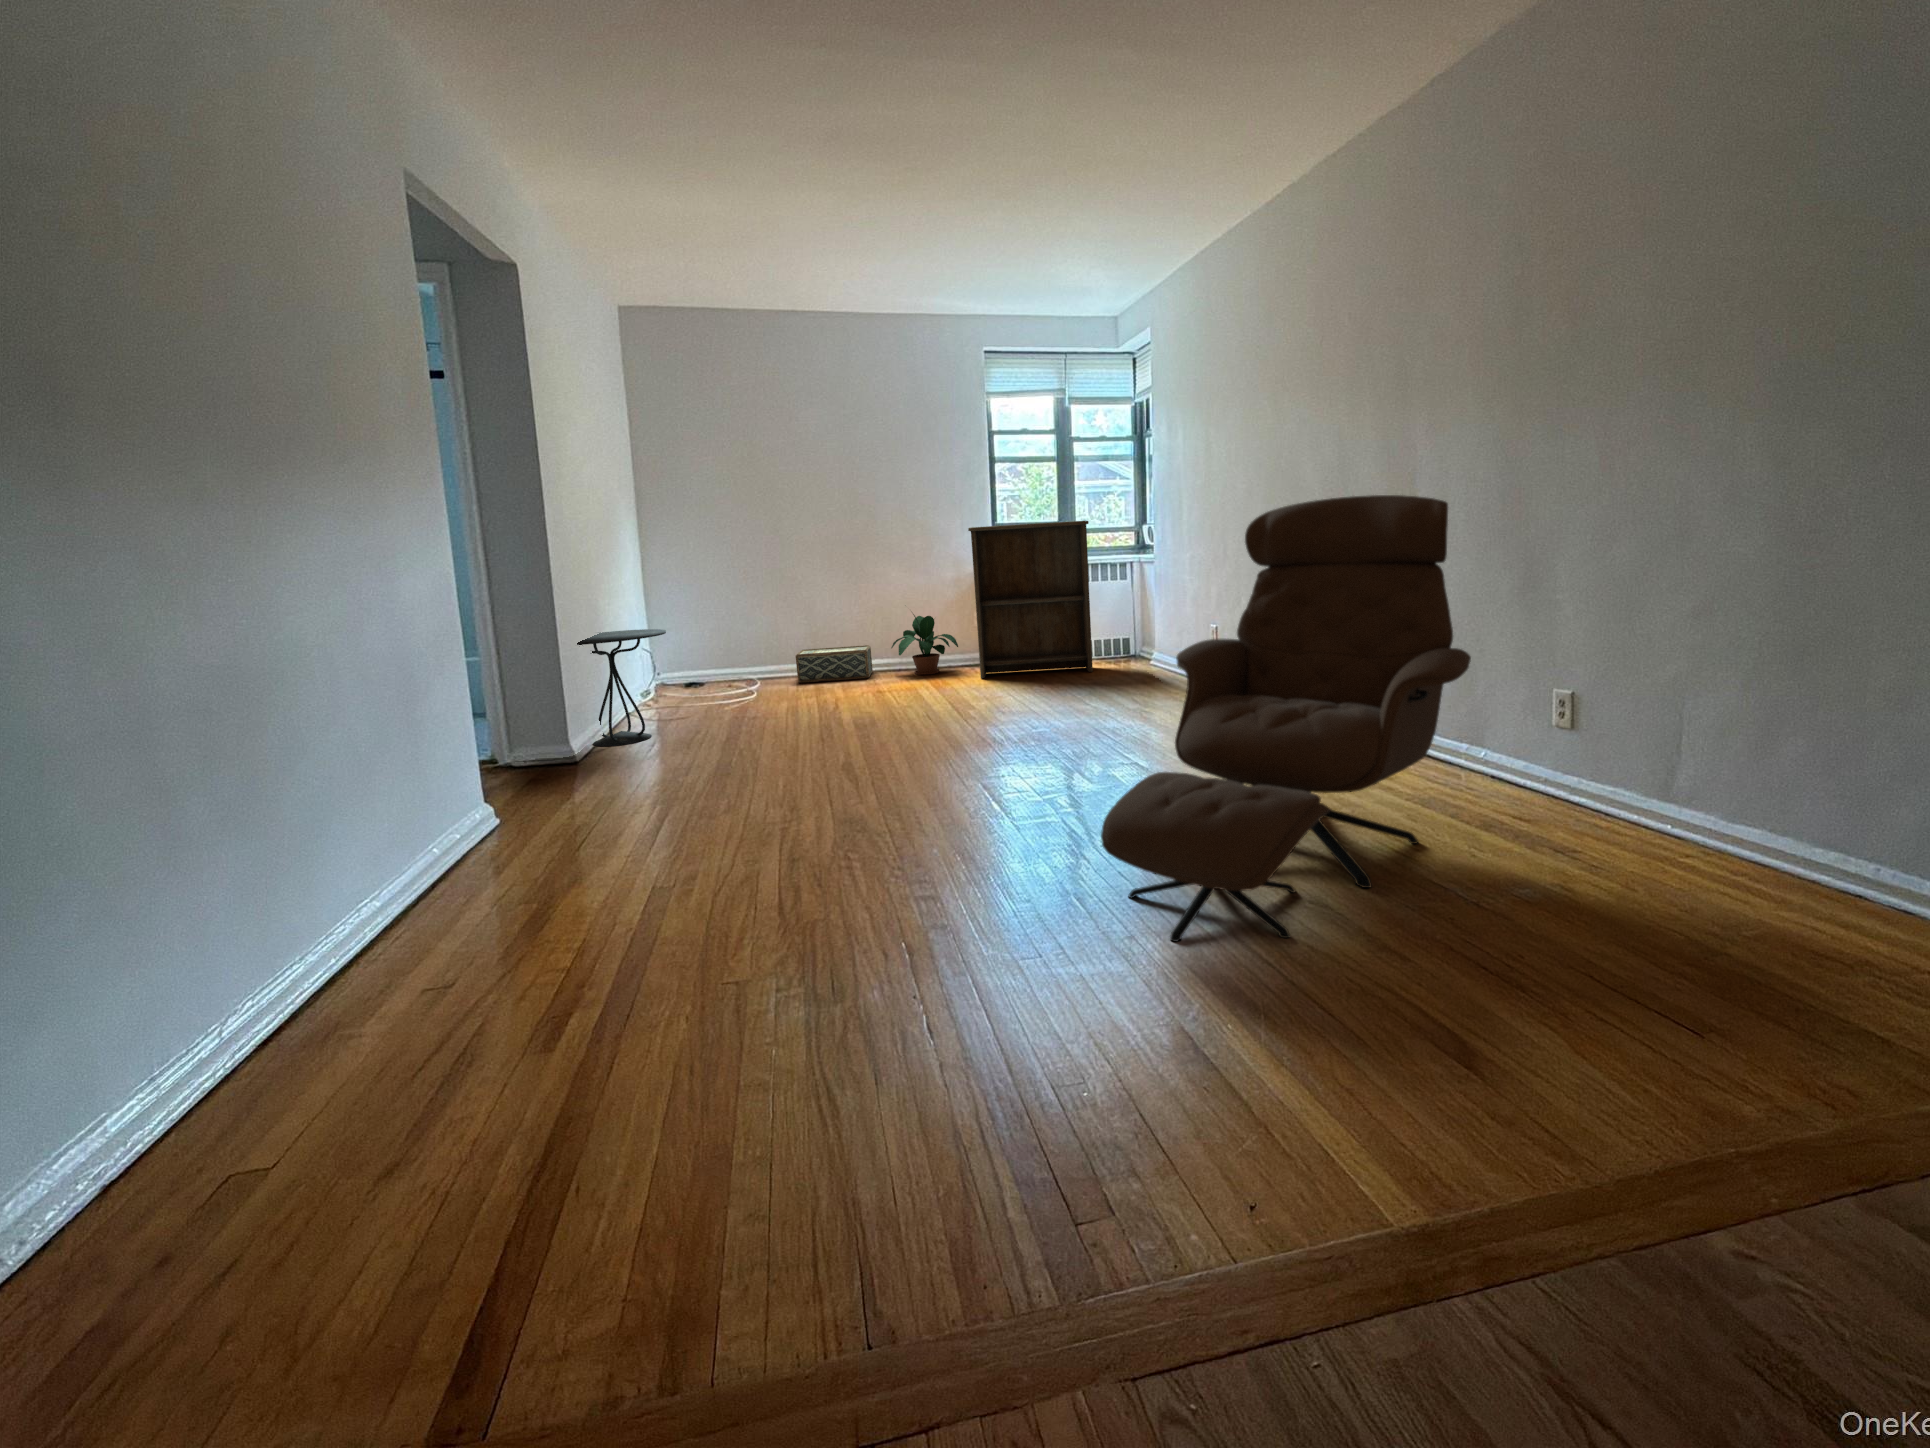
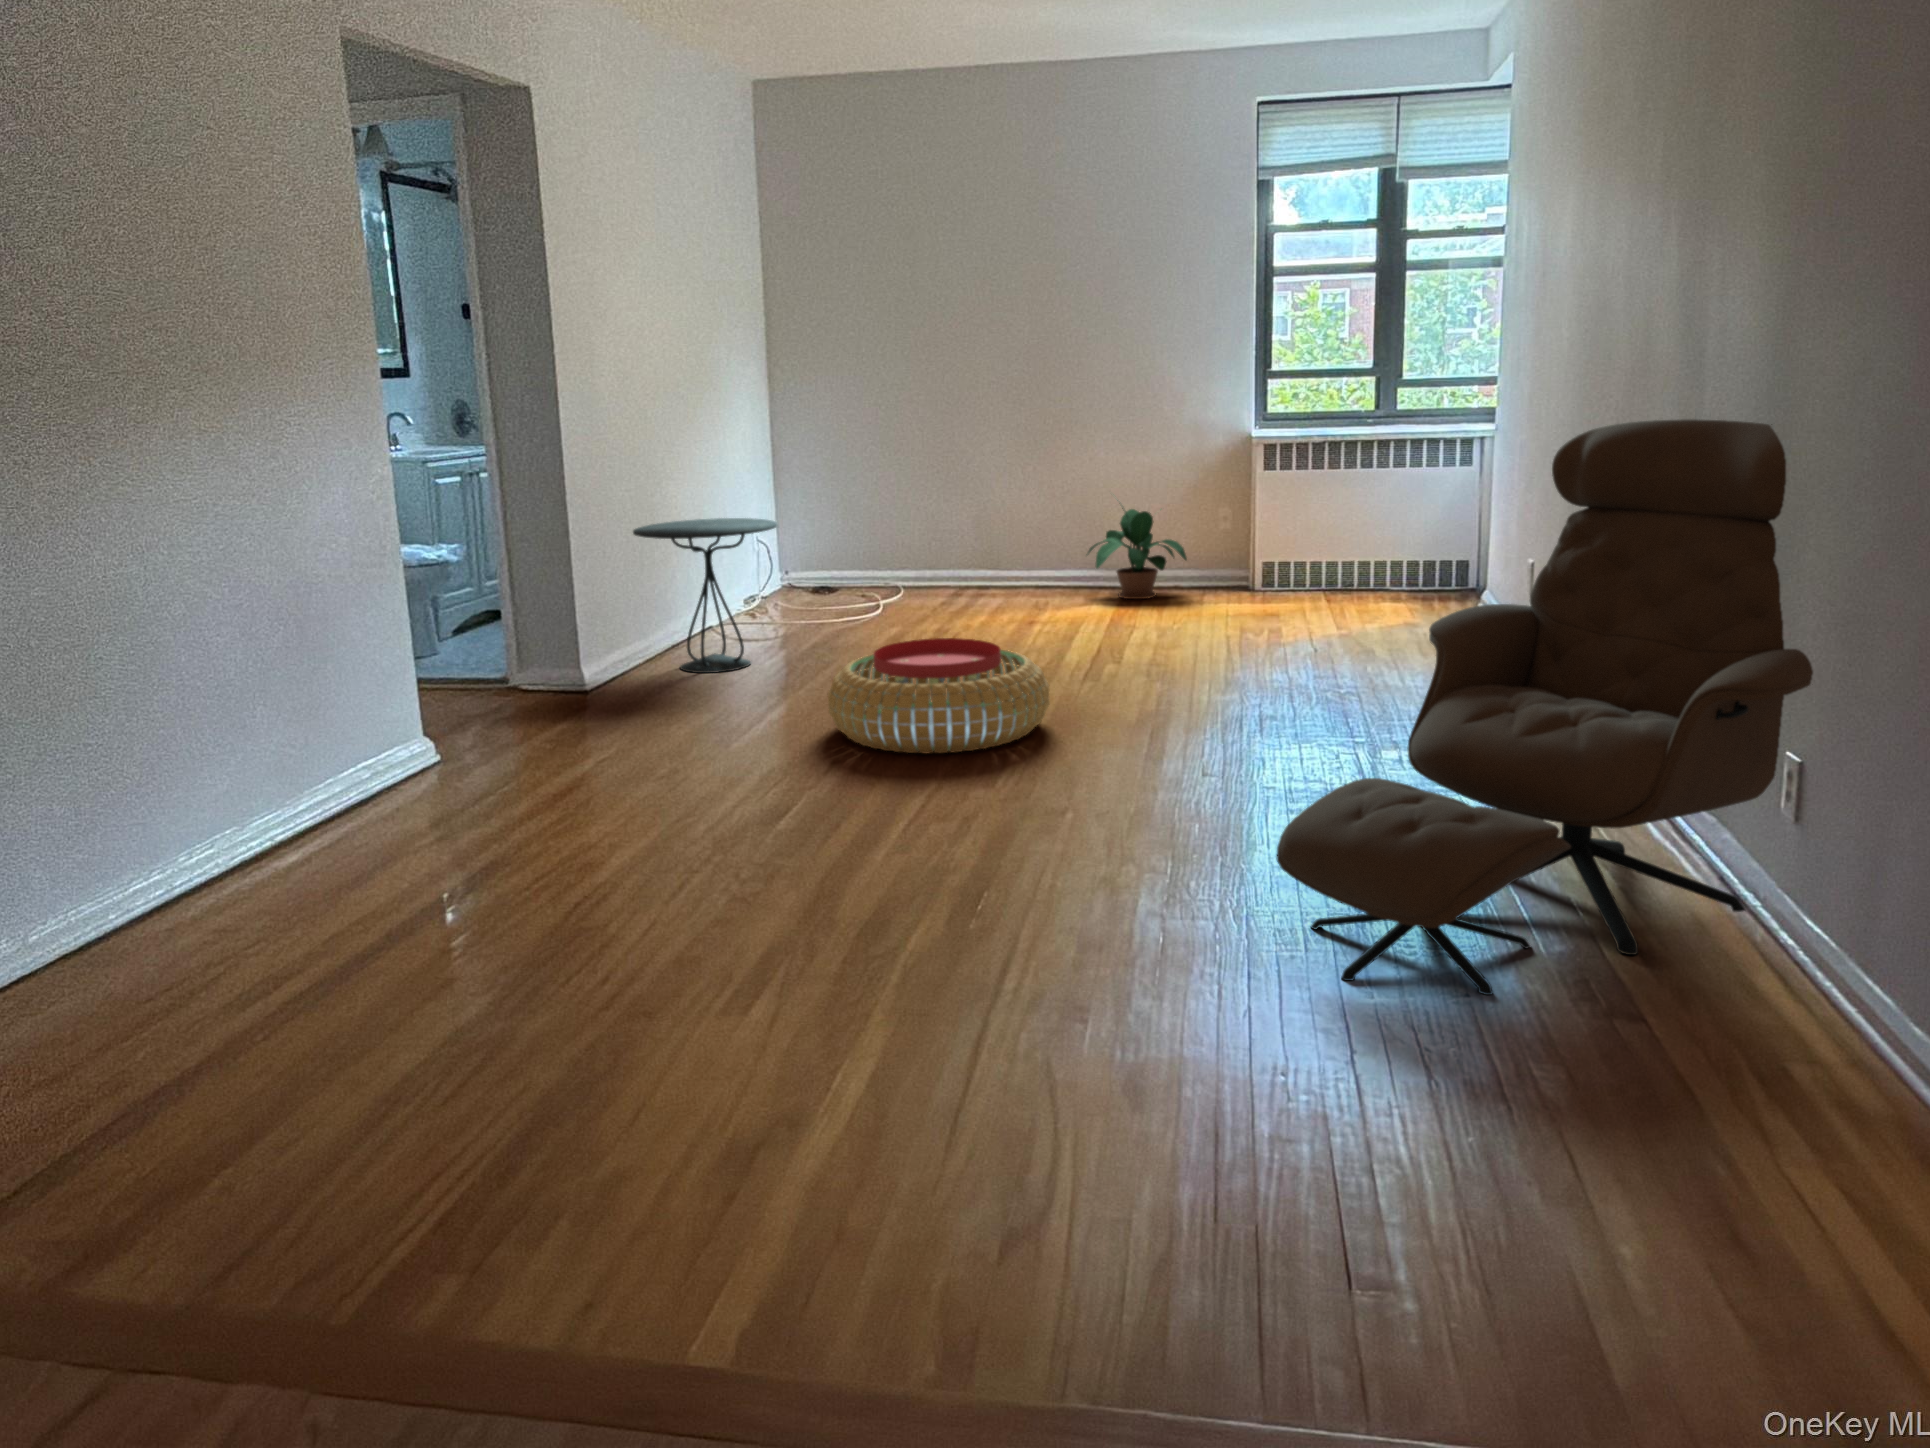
bookshelf: present [968,521,1093,678] -> none [1212,375,1405,615]
woven basket: present [796,645,873,683] -> none [947,549,1057,599]
pouf: none [711,702,885,791] -> present [828,638,1050,754]

